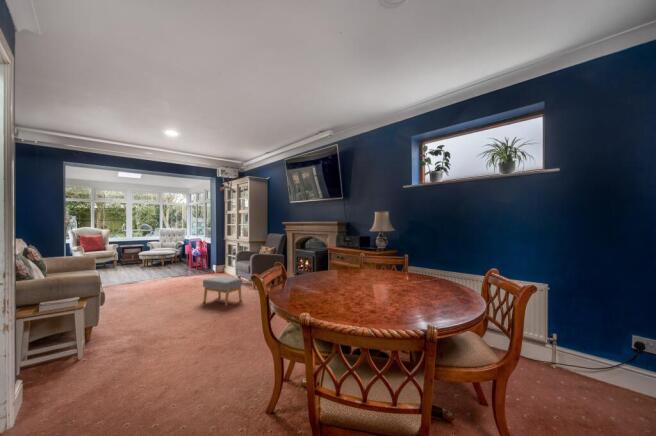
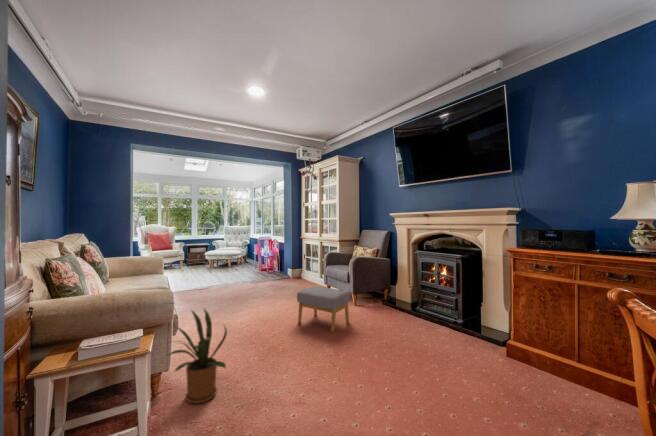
house plant: none [95,287,138,343] -> present [169,309,227,404]

